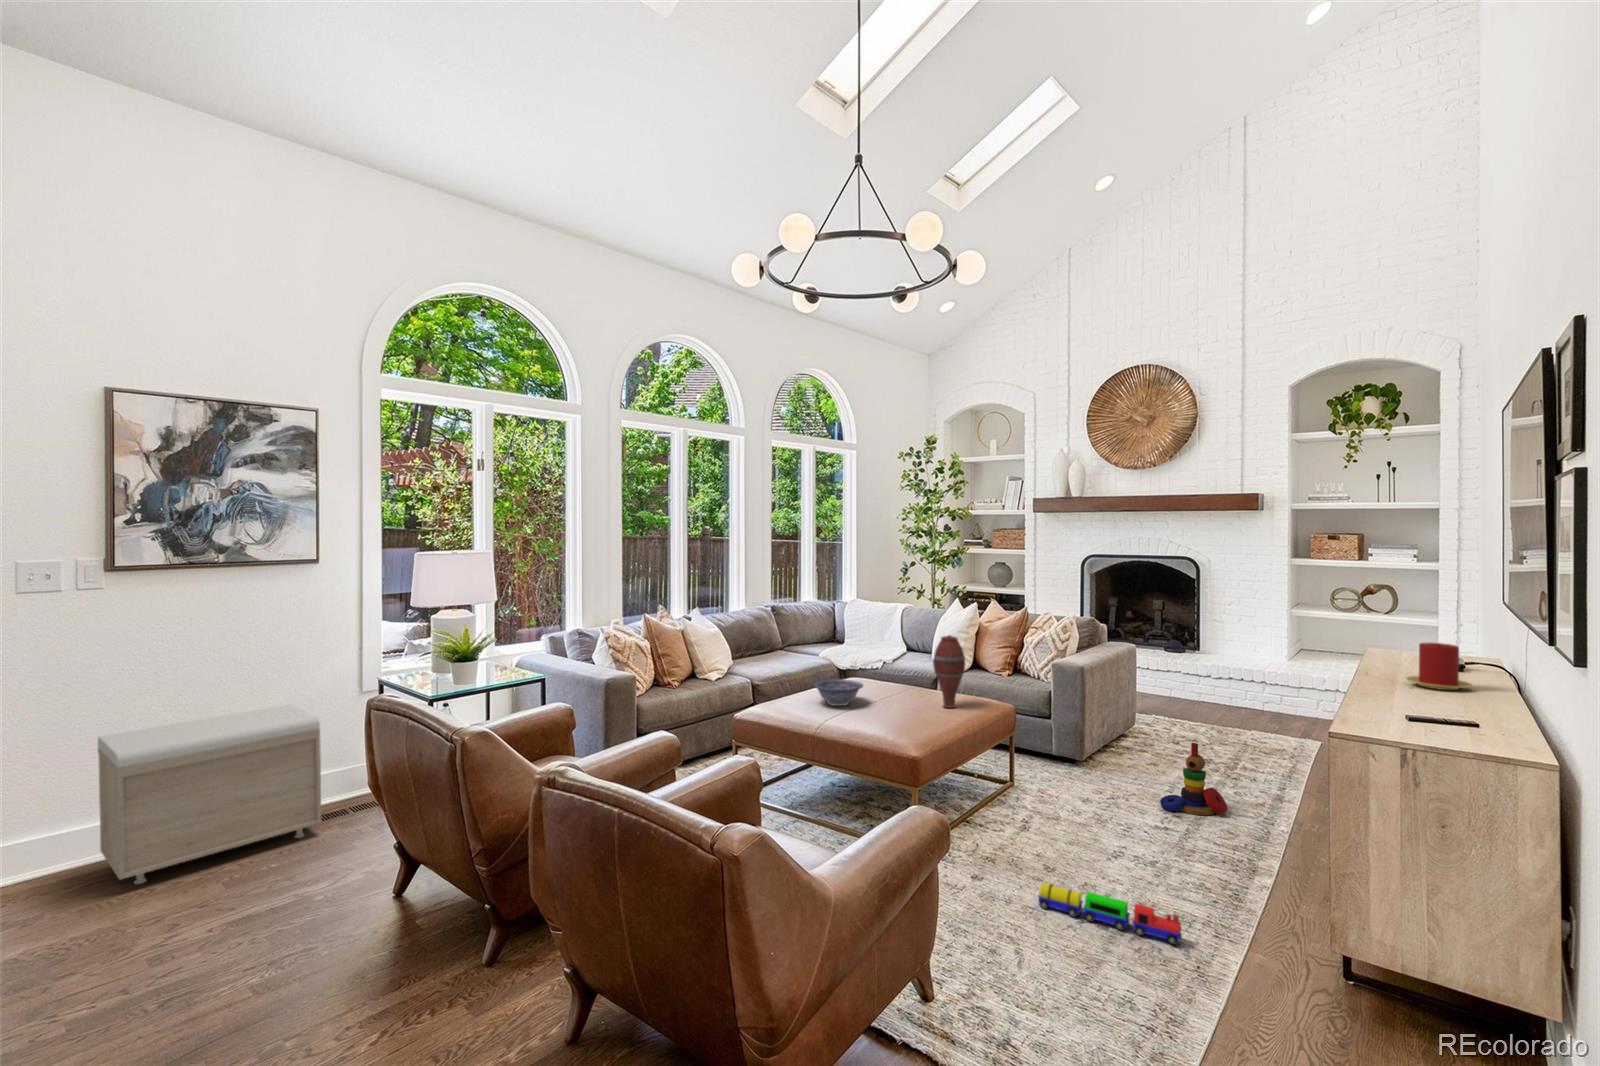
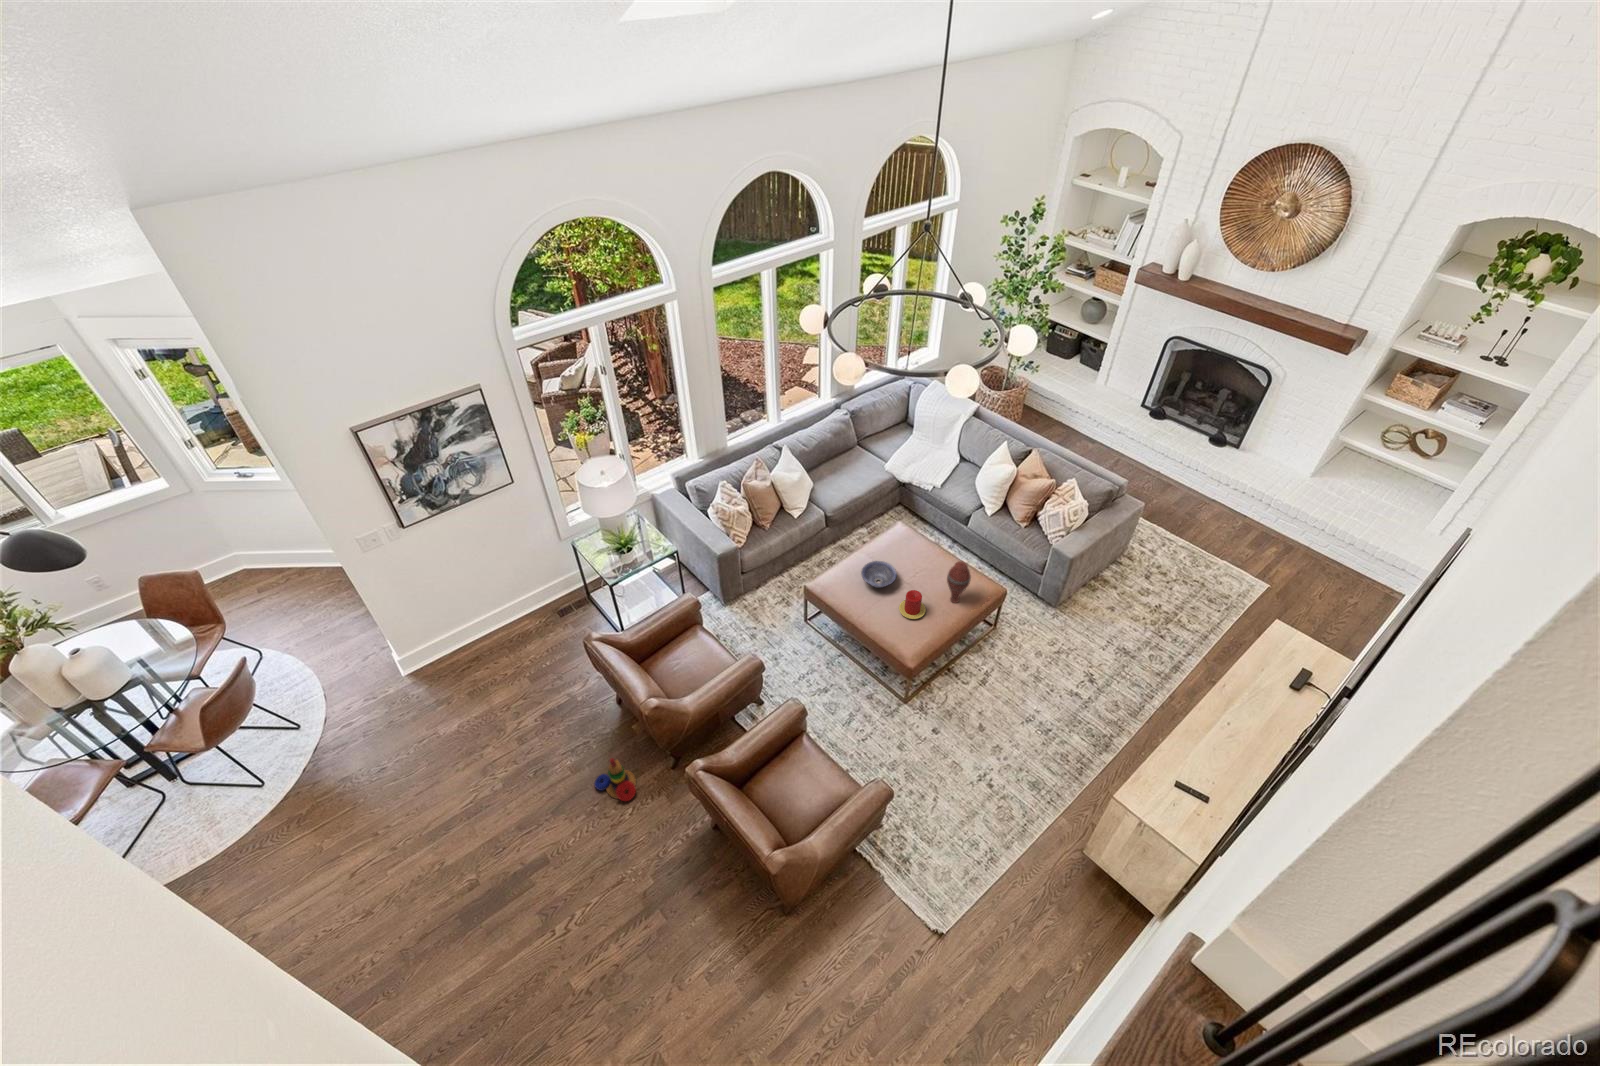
candle: present [1406,643,1472,690] -> present [899,590,926,619]
storage bench: present [98,705,322,884] -> none [437,565,565,684]
stacking toy: present [1160,743,1227,815] -> present [595,758,636,801]
toy train: present [1038,883,1182,945] -> none [959,763,1027,818]

